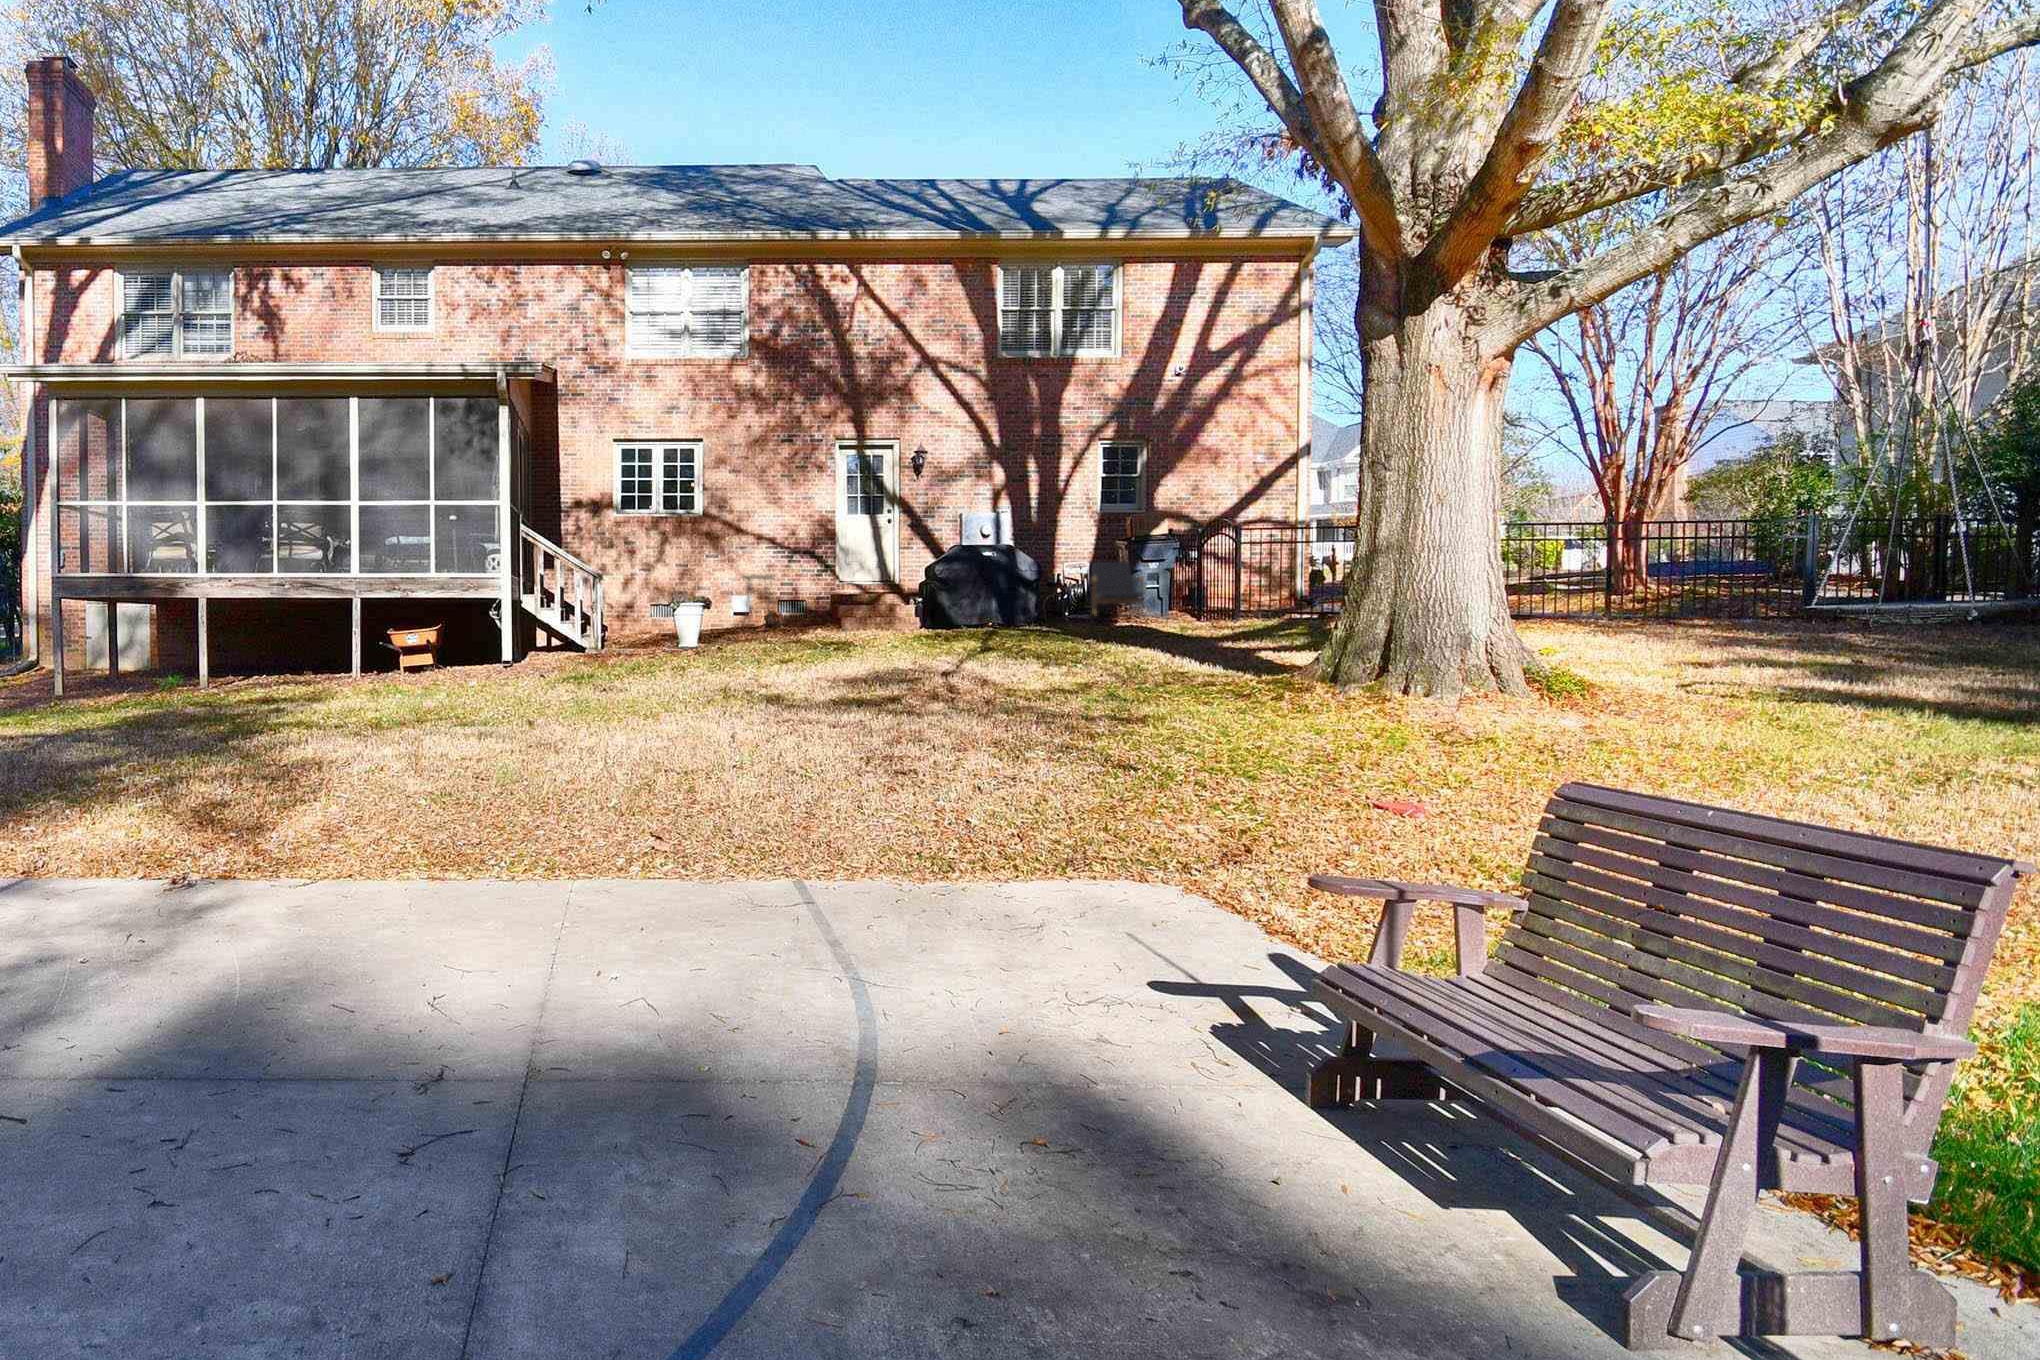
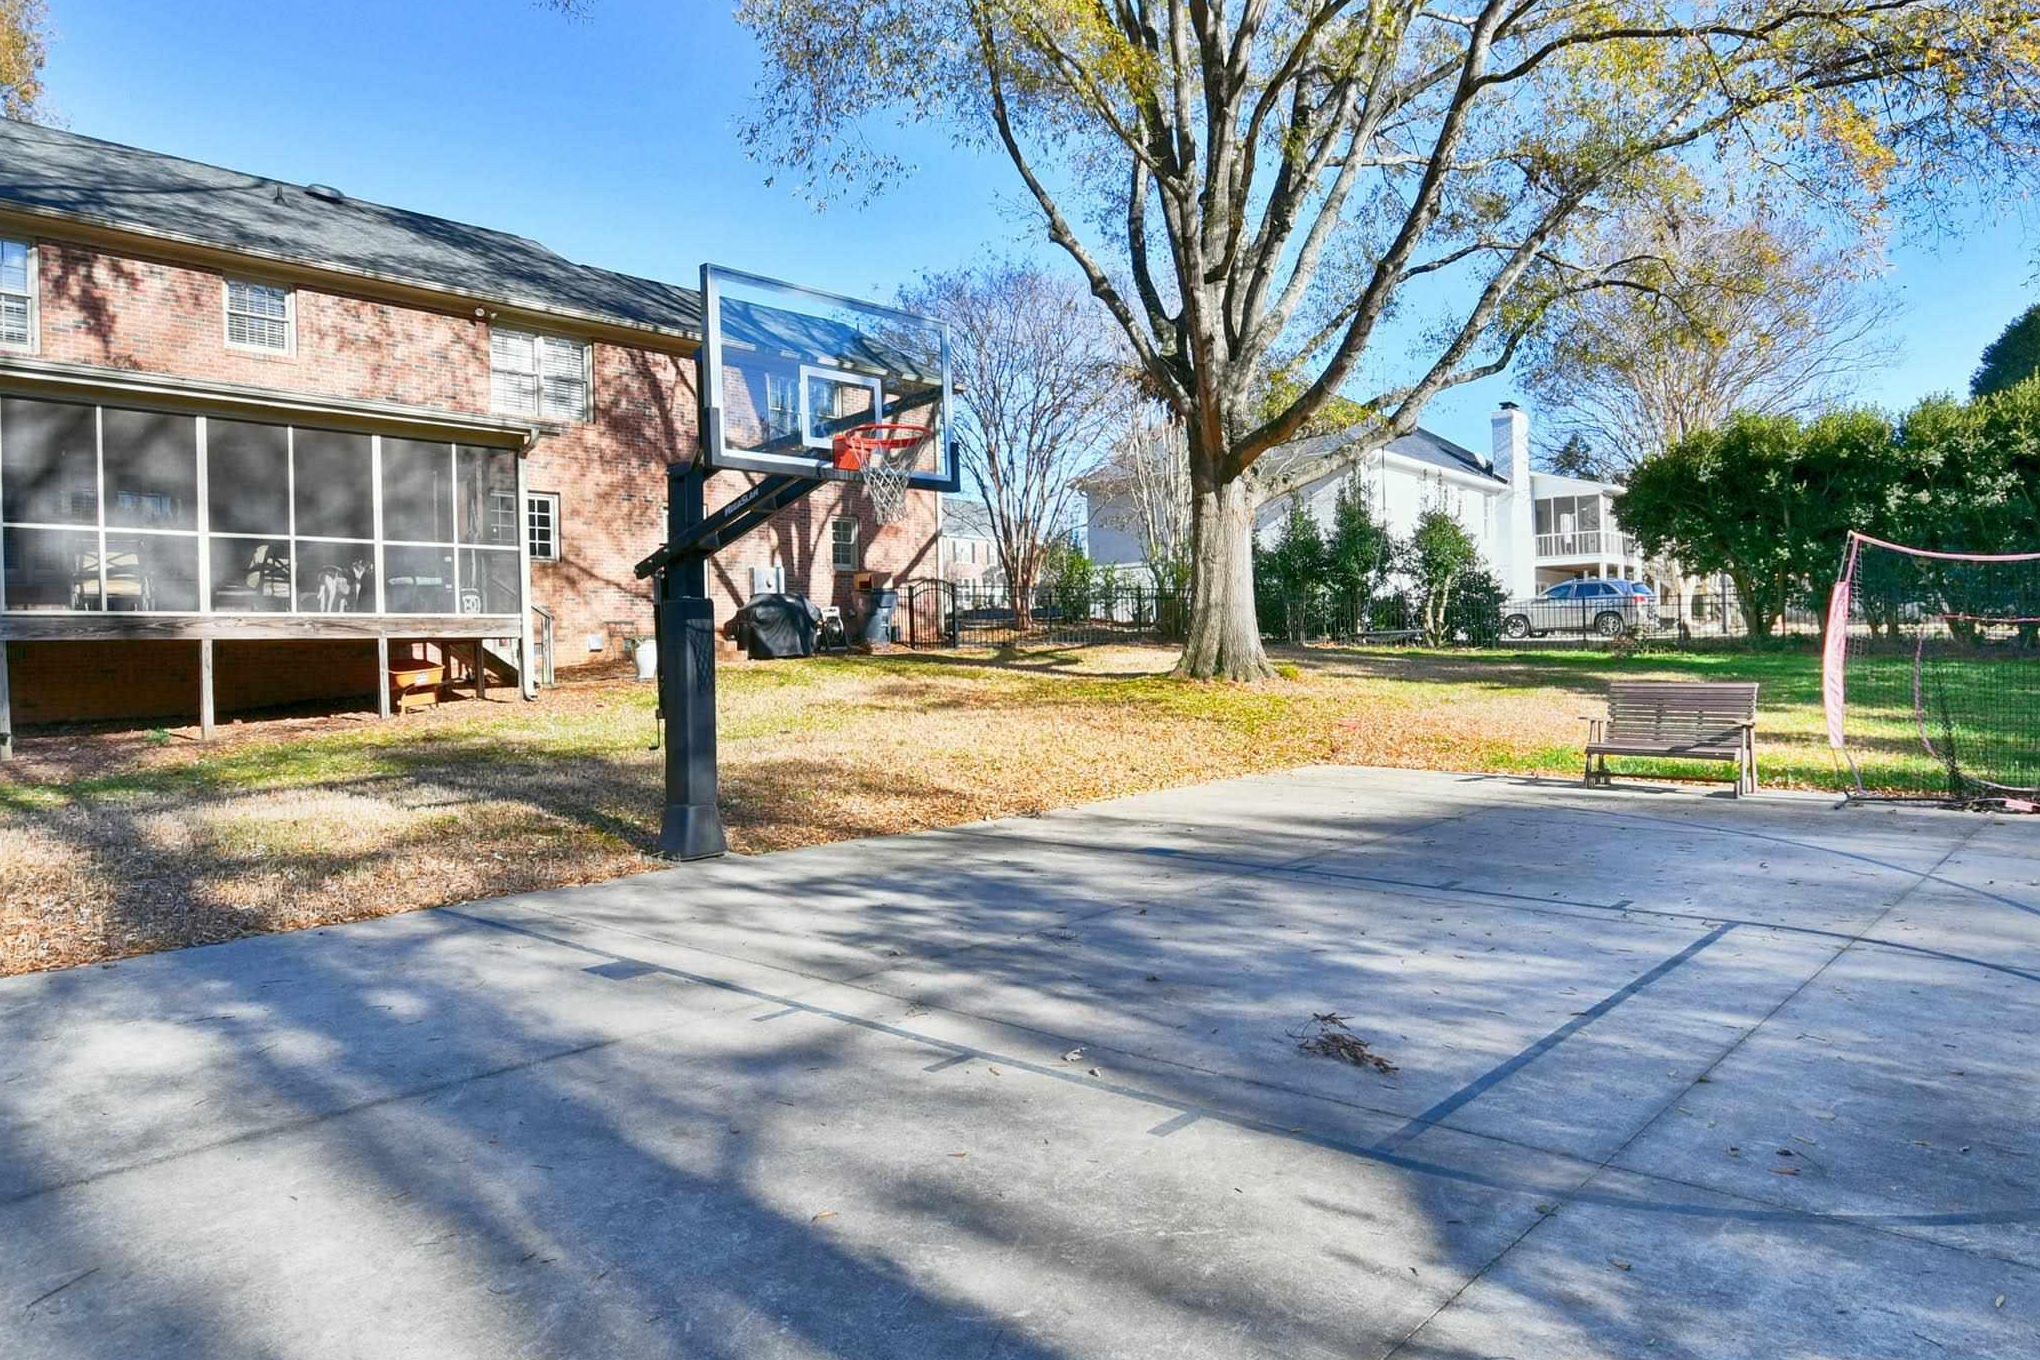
lounge chair: present [1091,562,1145,614] -> none [828,609,871,650]

